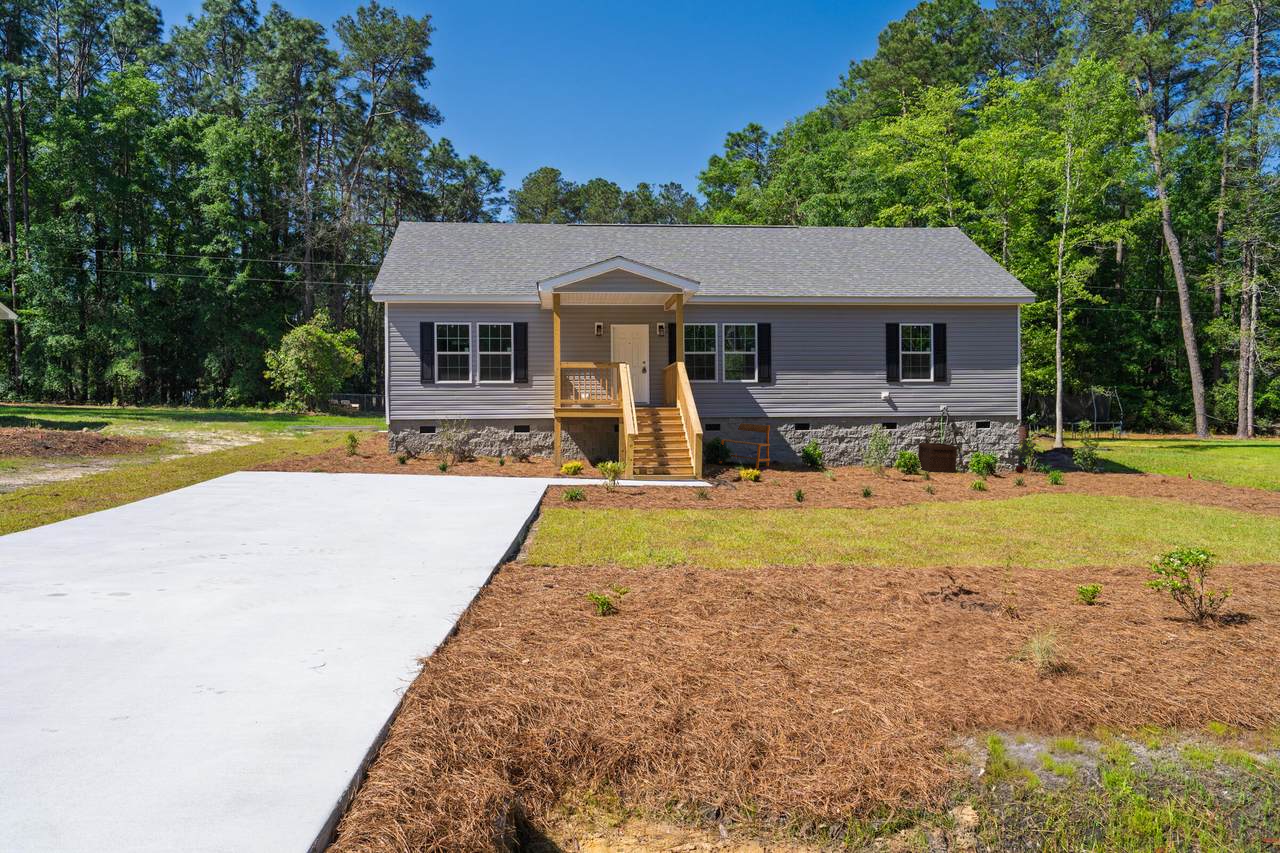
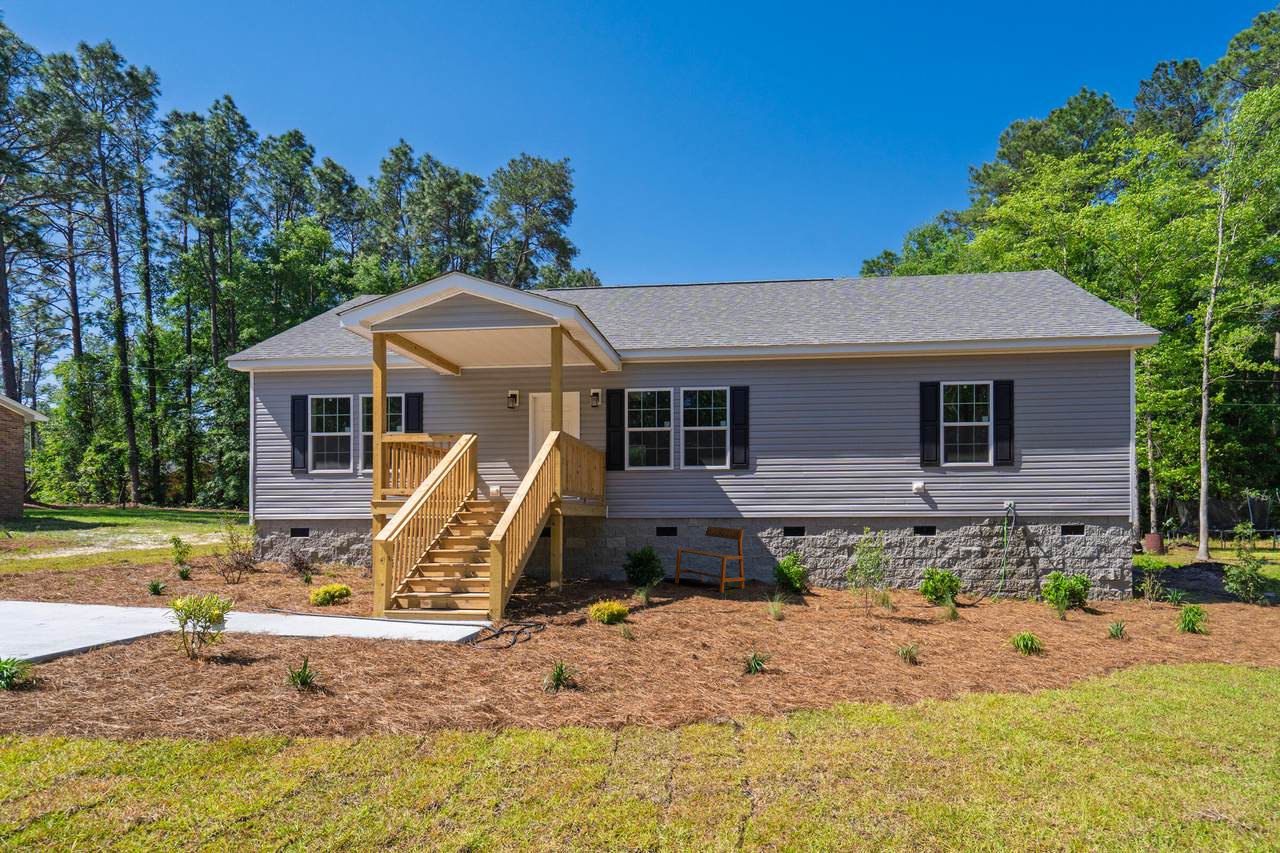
potted tree: present [1007,438,1036,473] -> none [1113,551,1161,605]
wooden crate: present [918,443,957,473] -> none [972,556,1030,603]

